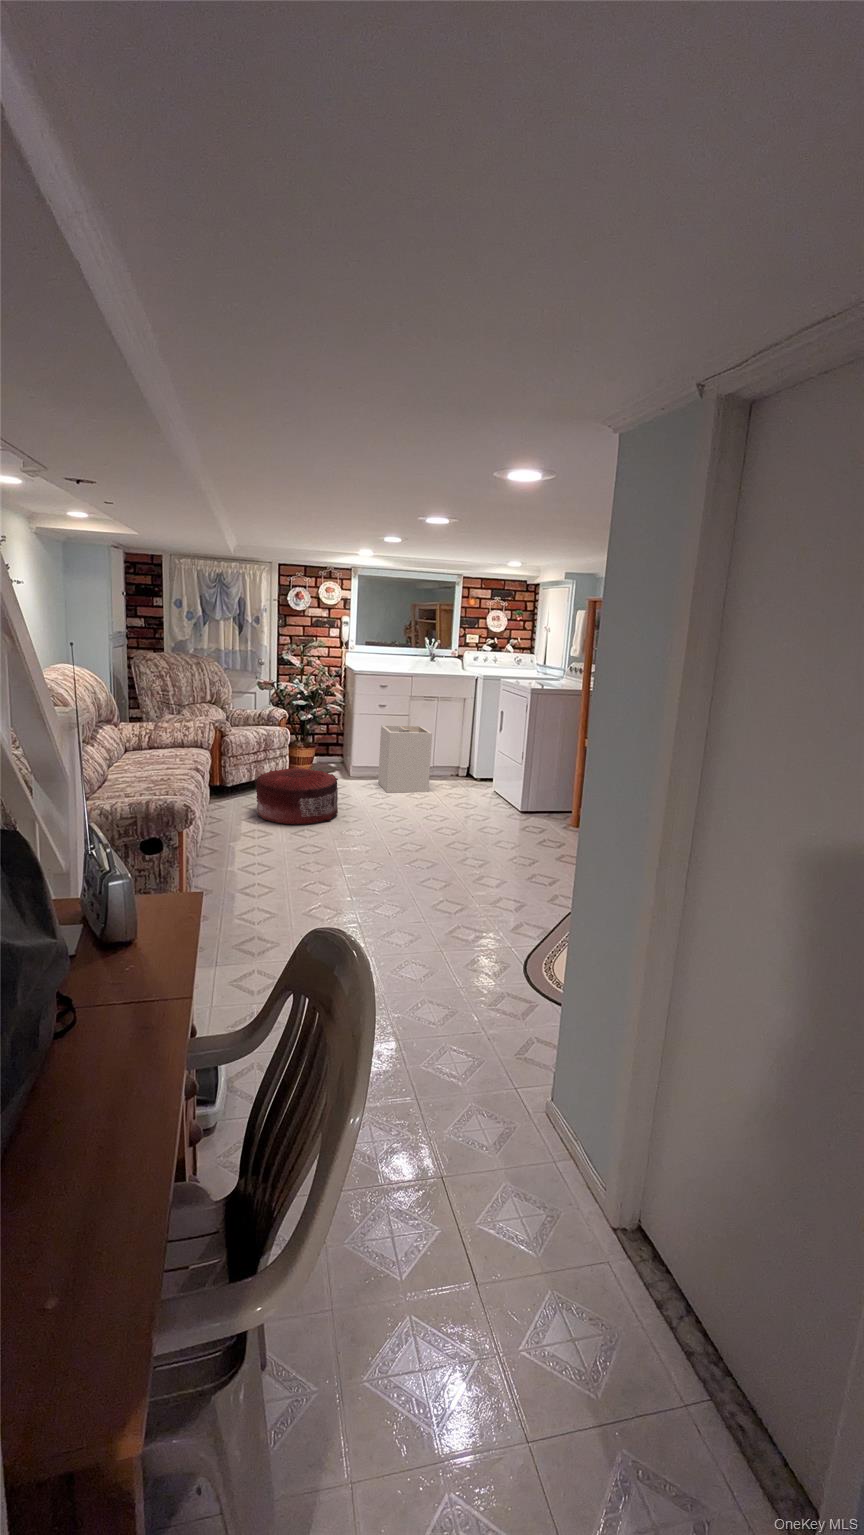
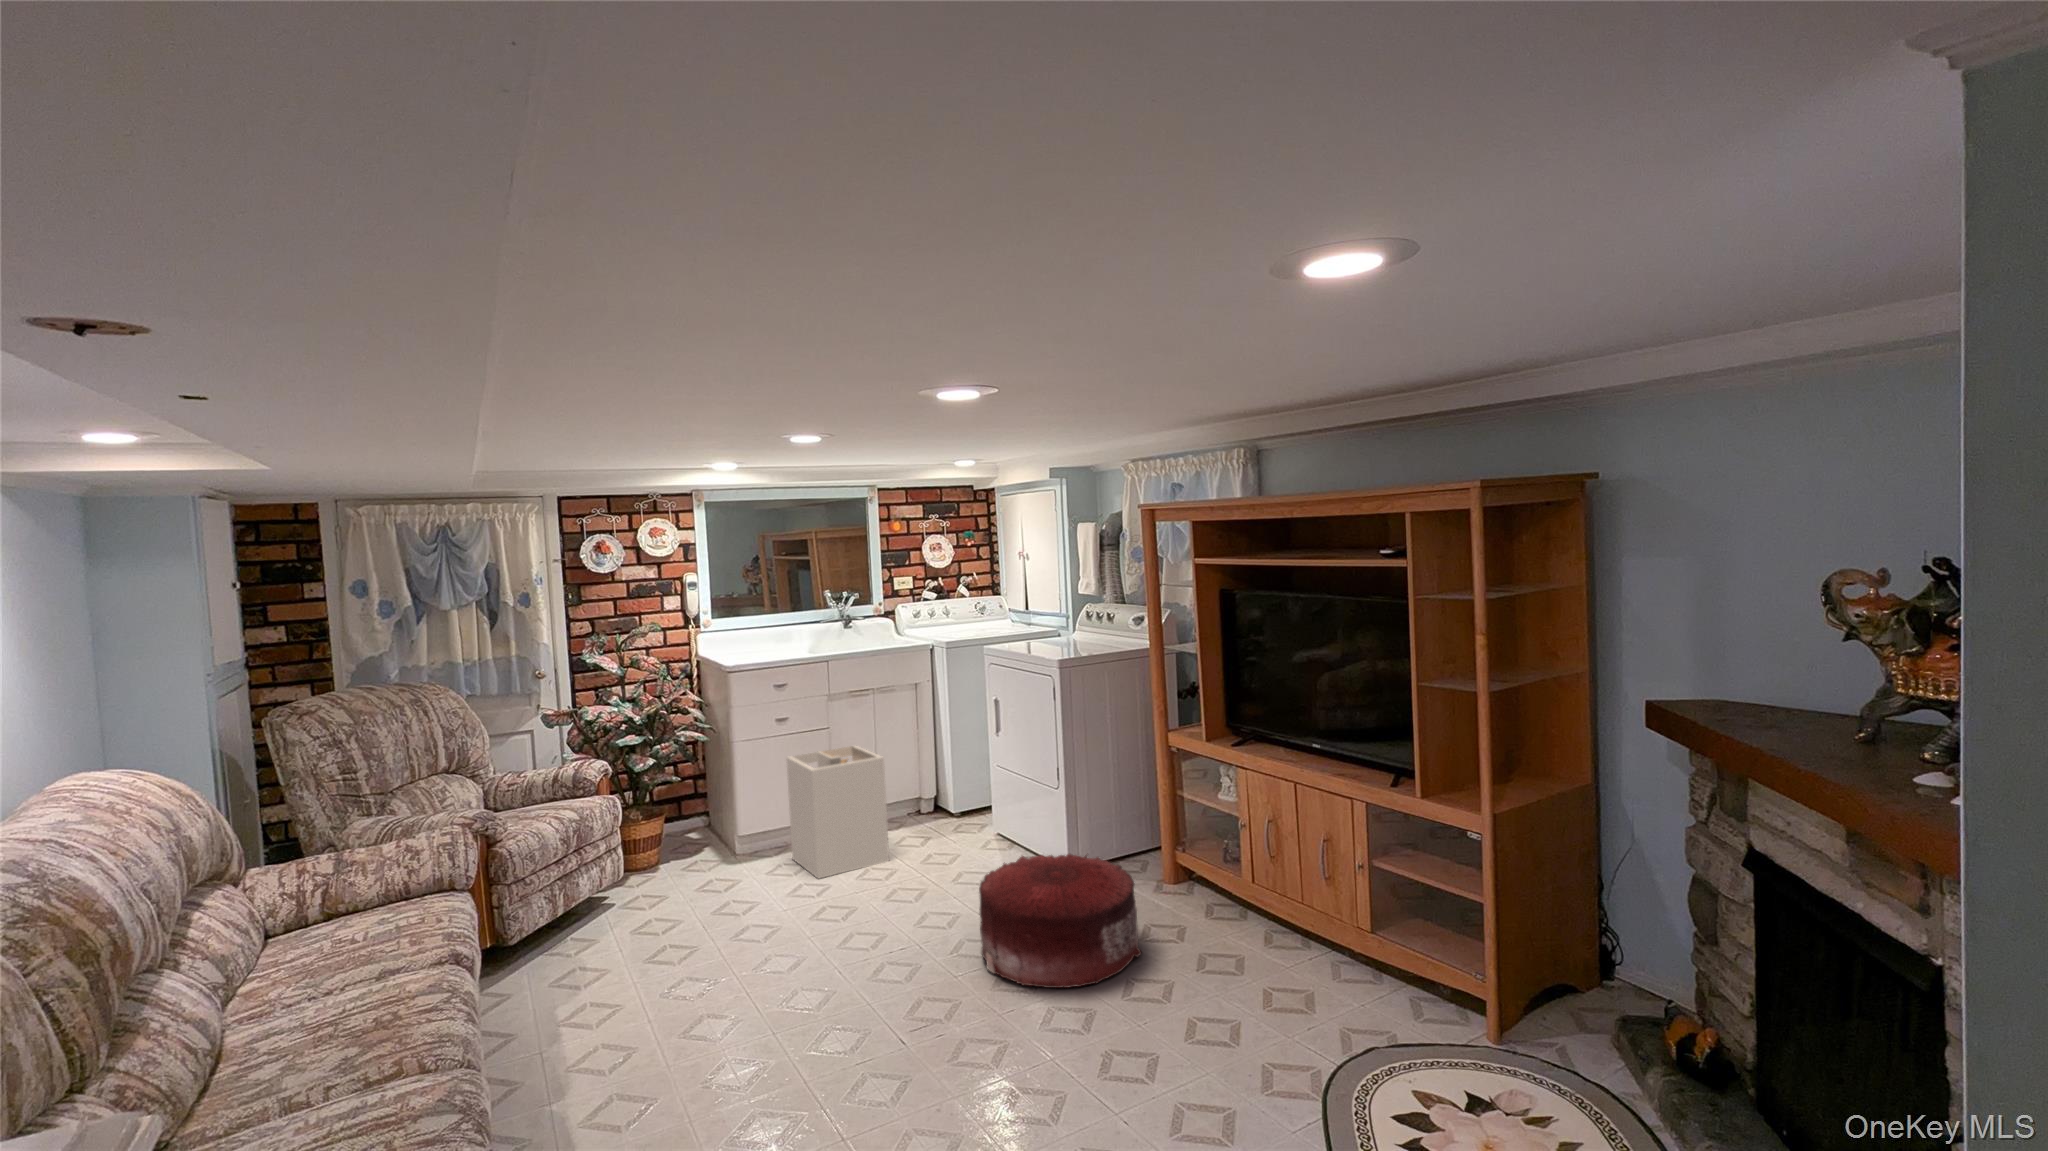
pouf: present [256,767,338,825] -> present [979,854,1141,988]

